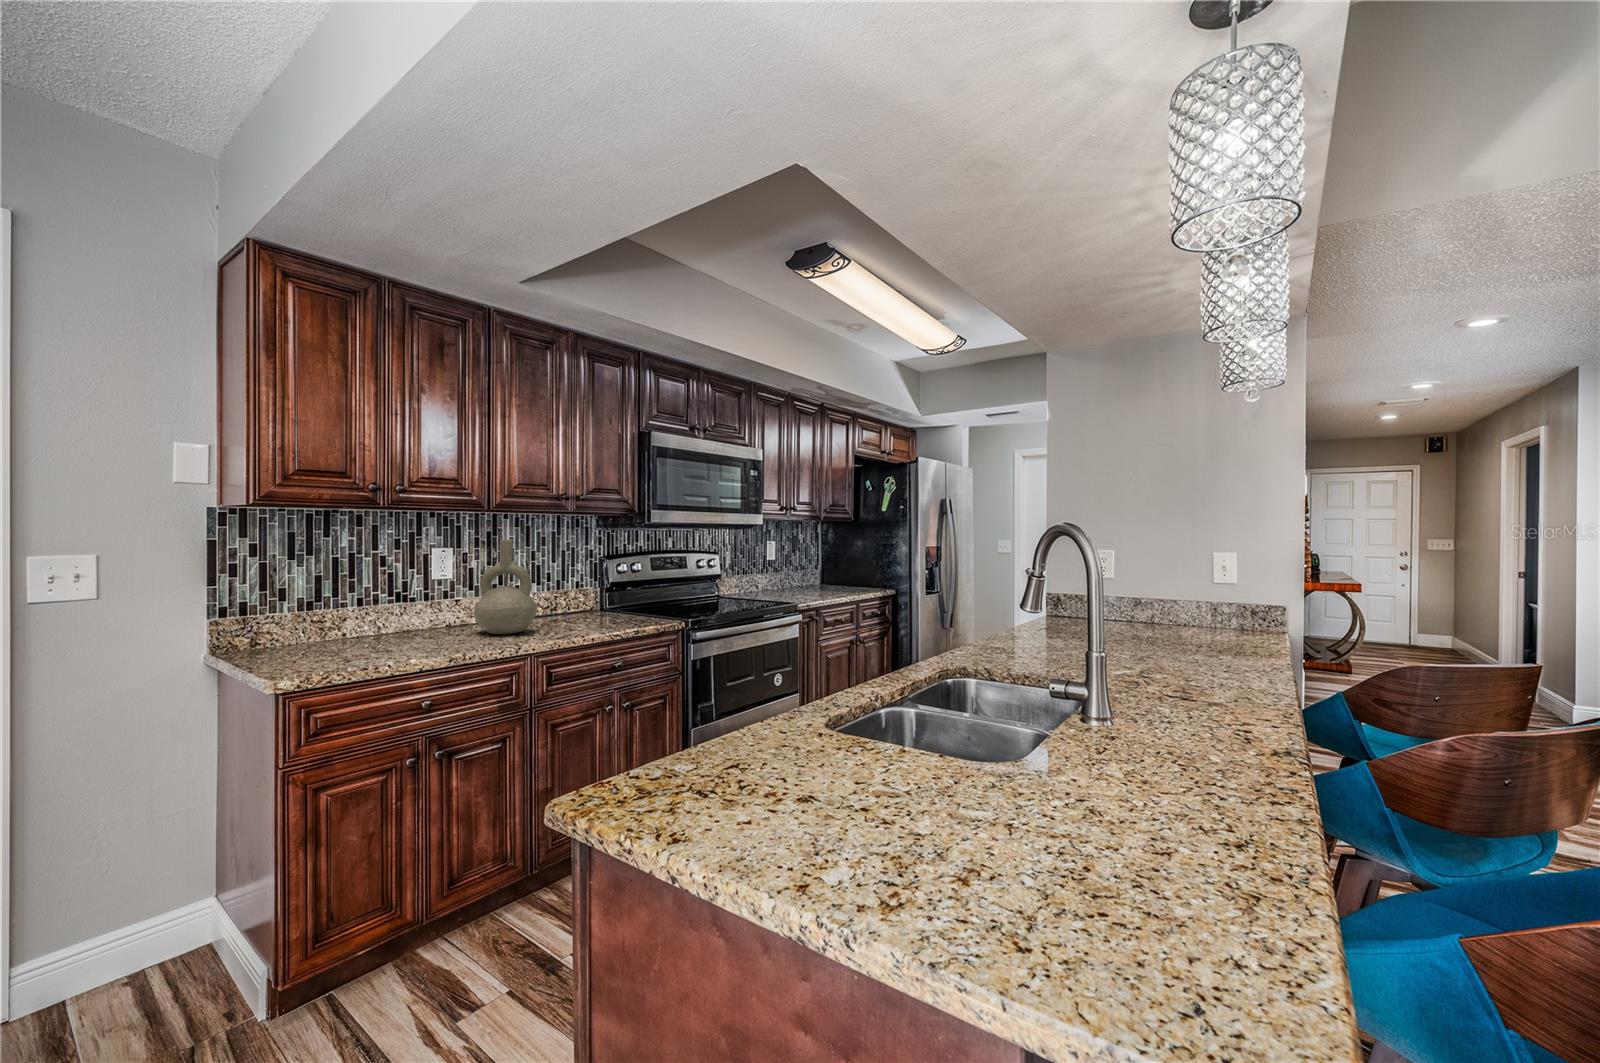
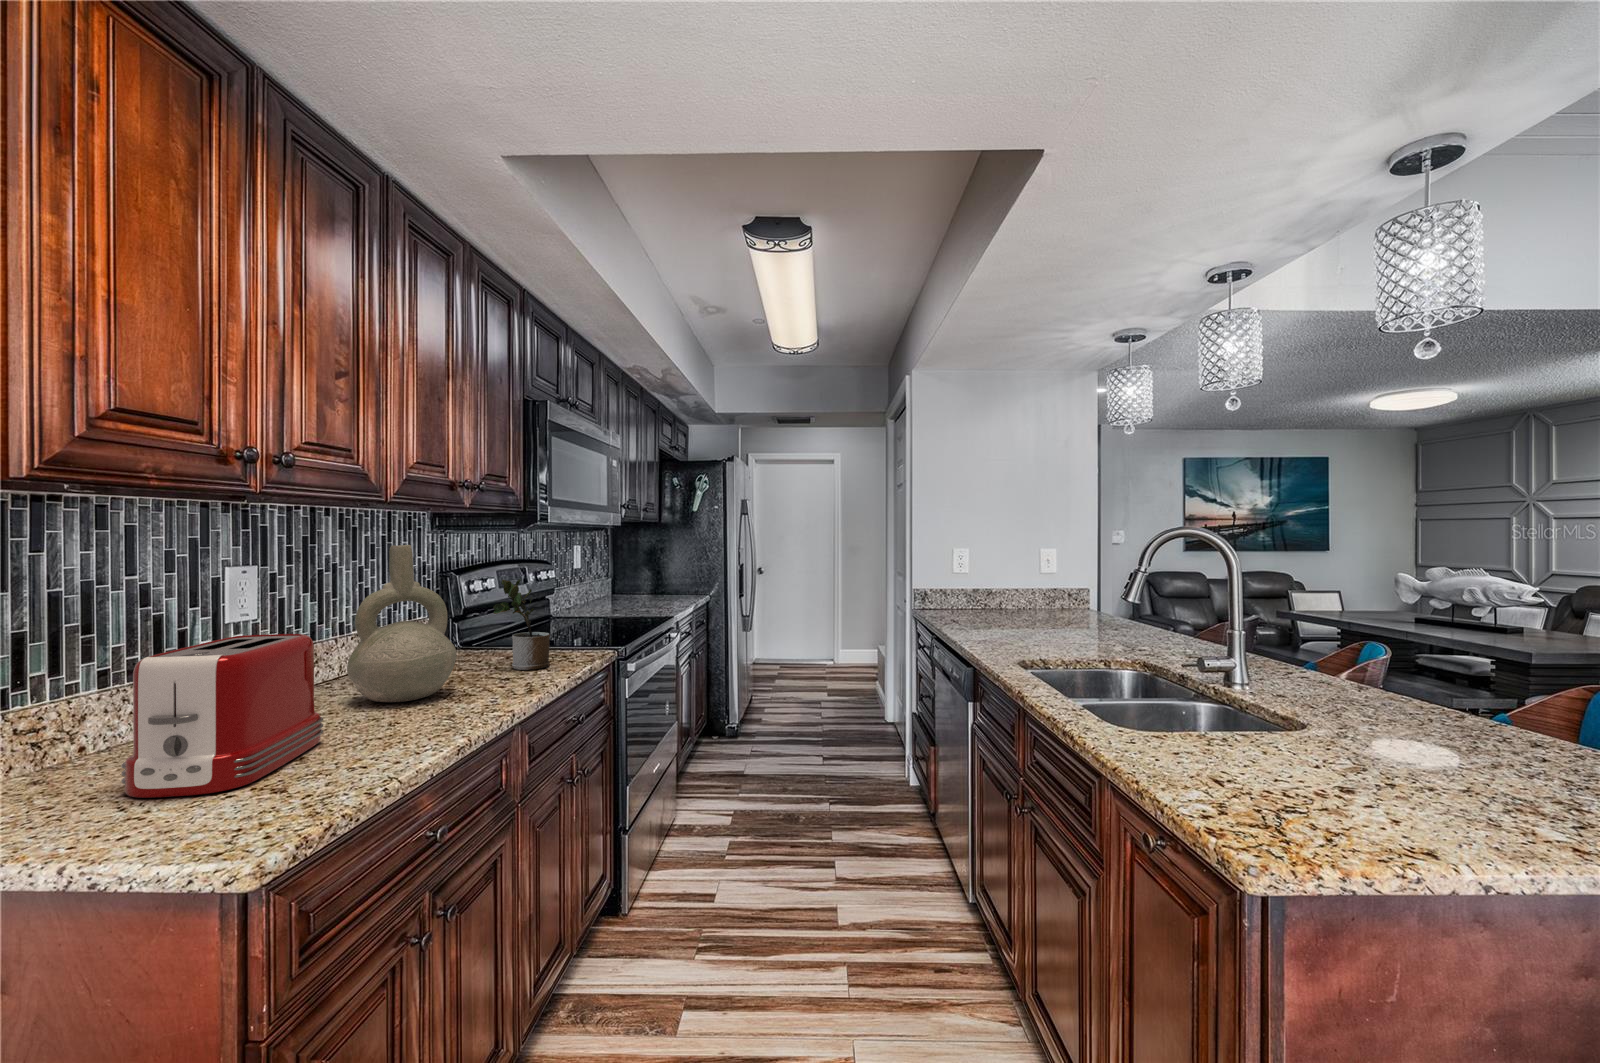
potted plant: none [582,564,623,627] -> present [493,579,550,670]
toaster: none [323,586,426,657] -> present [121,634,323,798]

